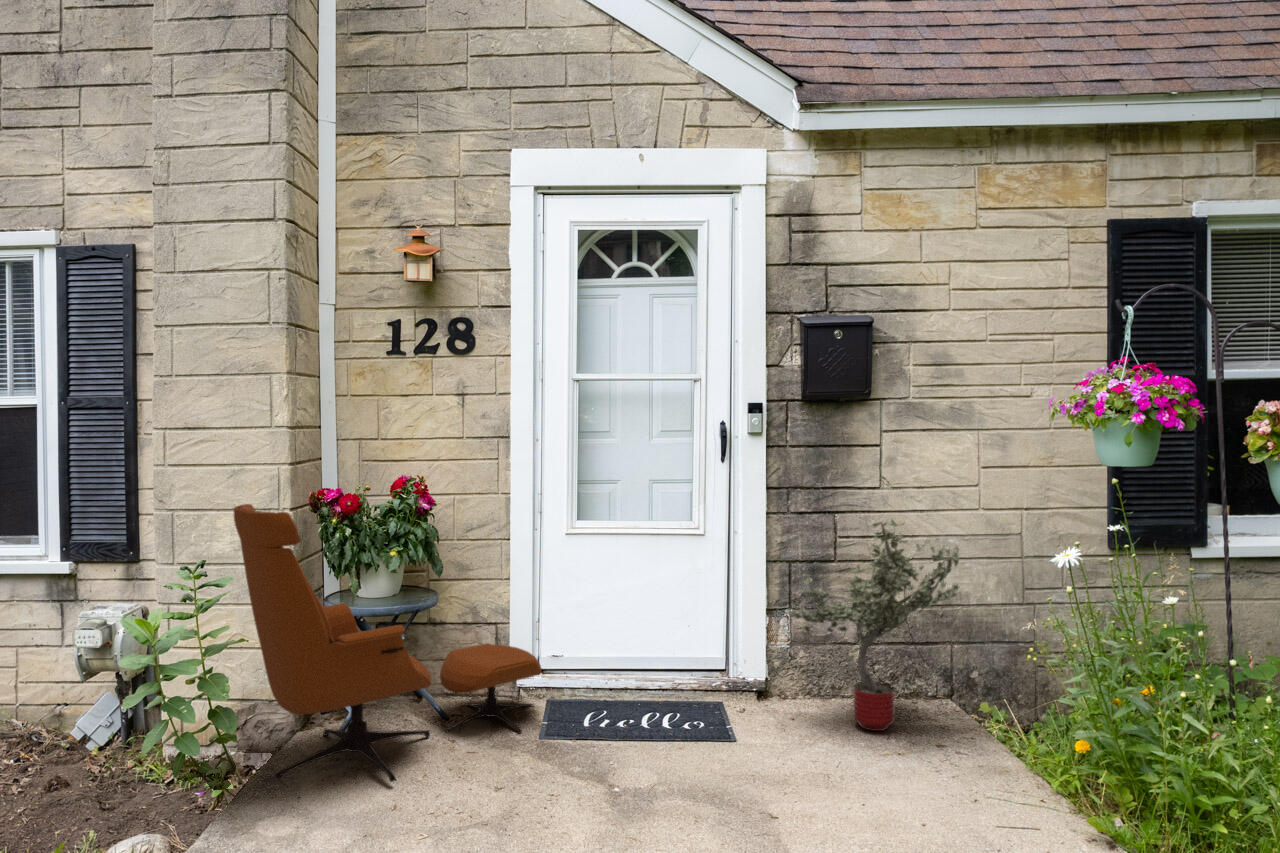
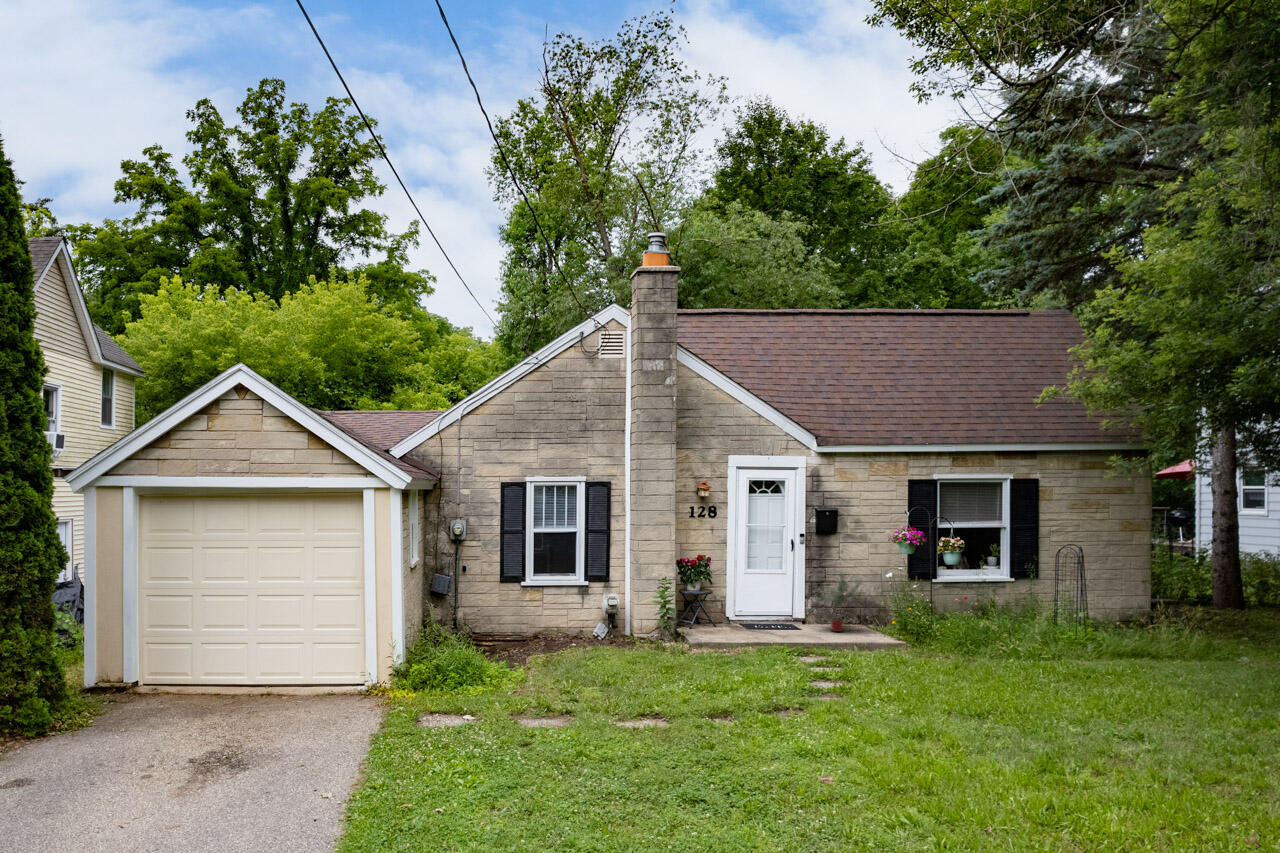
lounge chair: present [234,504,542,782] -> none [673,567,740,640]

